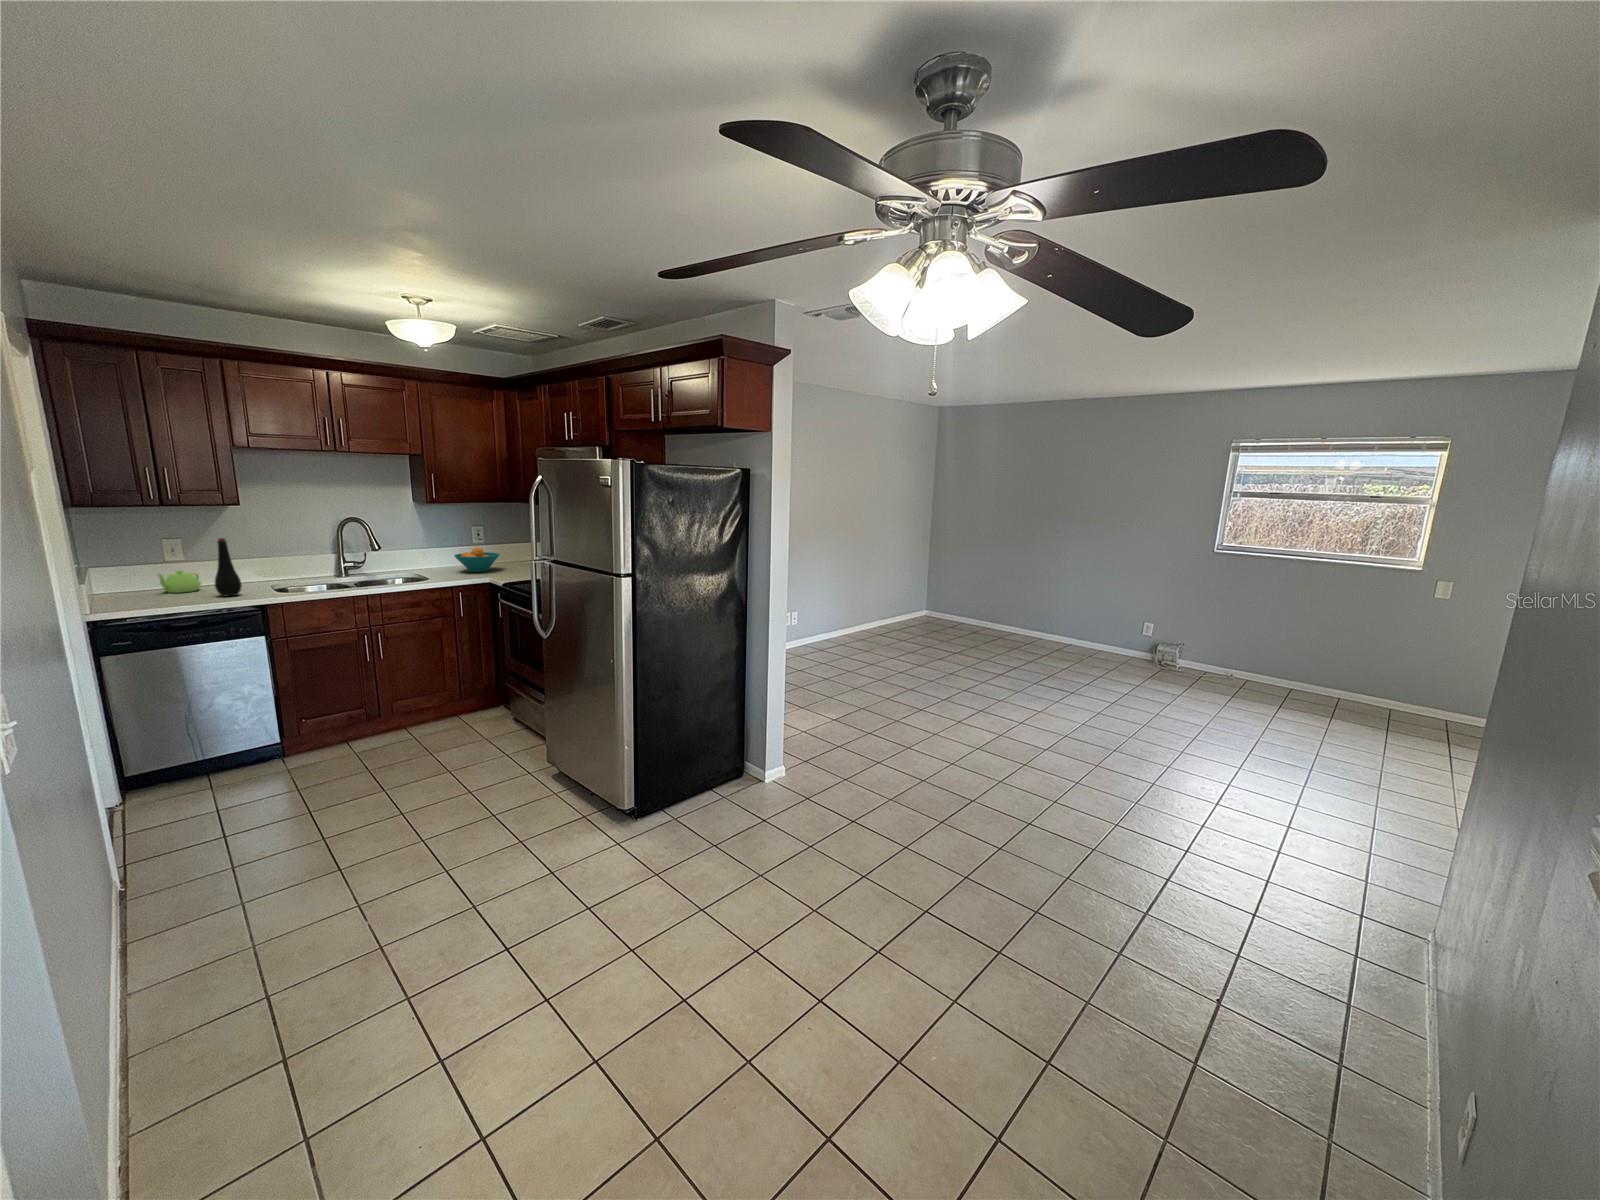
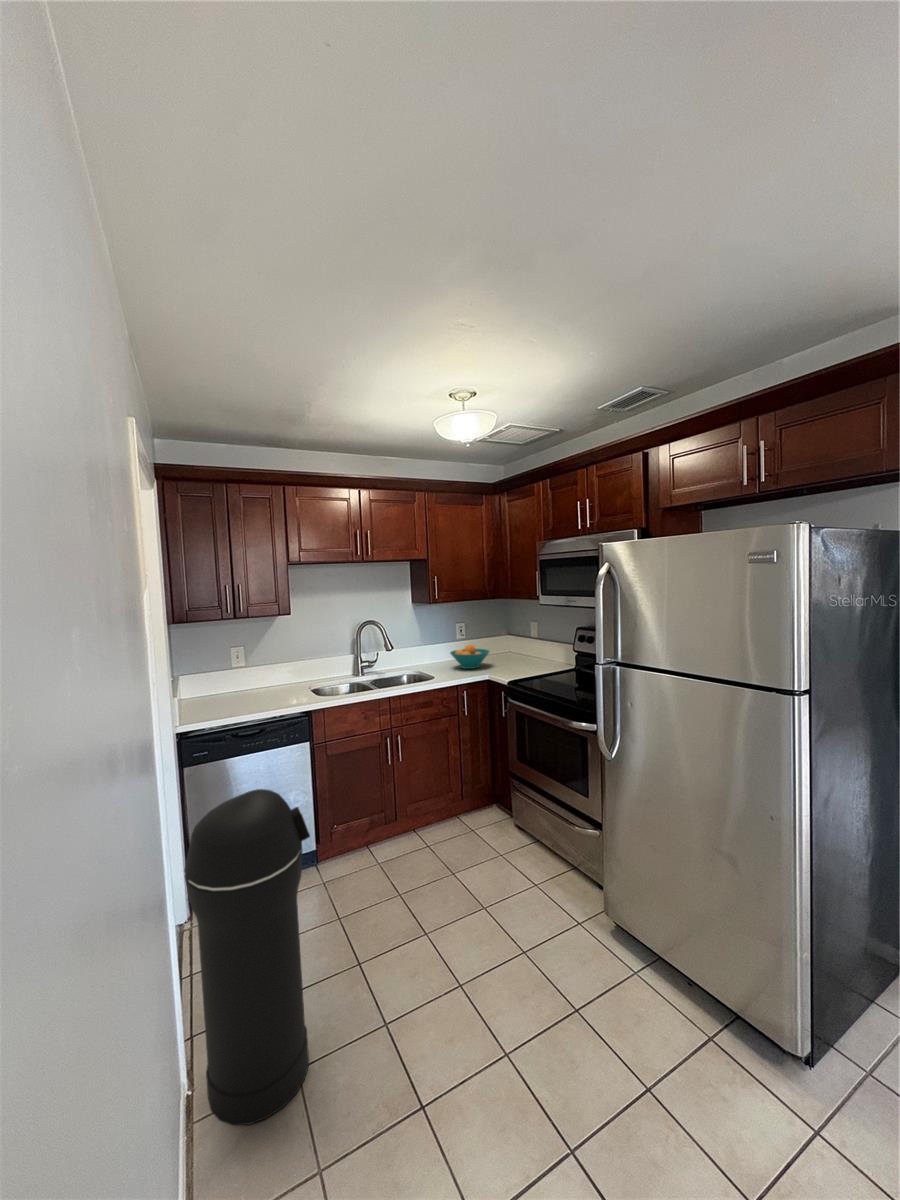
bottle: present [215,538,242,597] -> none [270,646,290,702]
teapot: present [158,570,201,593] -> none [225,676,257,697]
trash can: none [98,652,245,903] -> present [184,789,310,1125]

